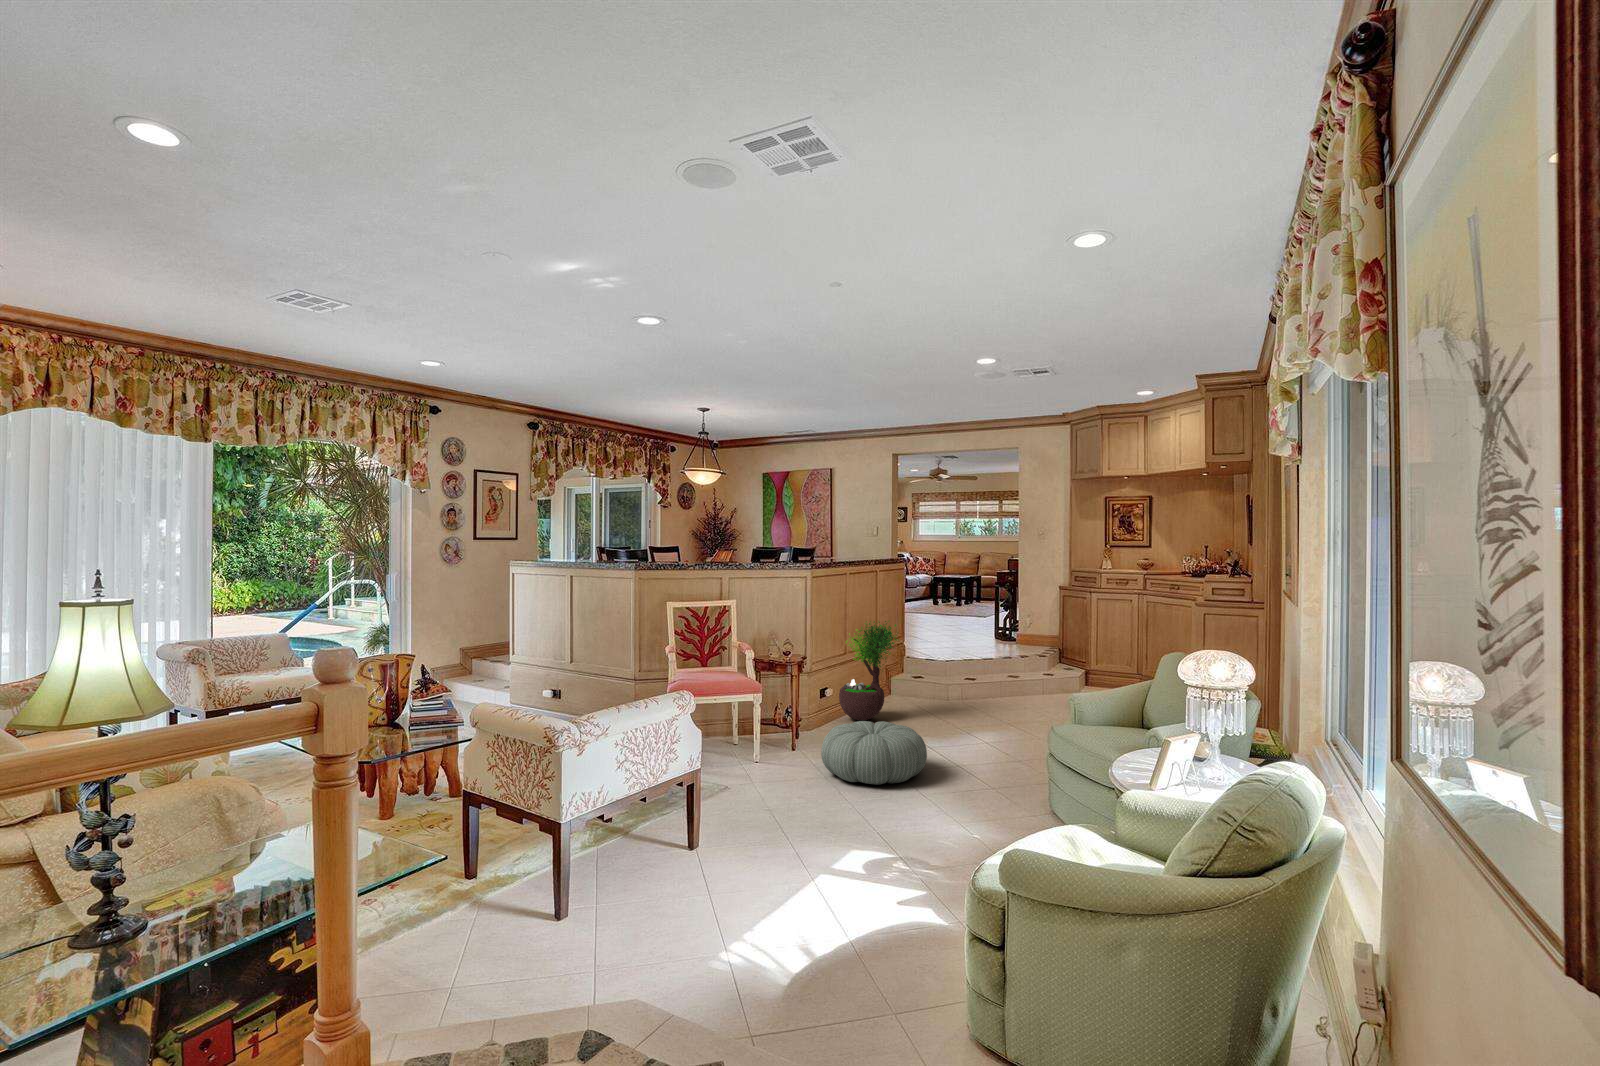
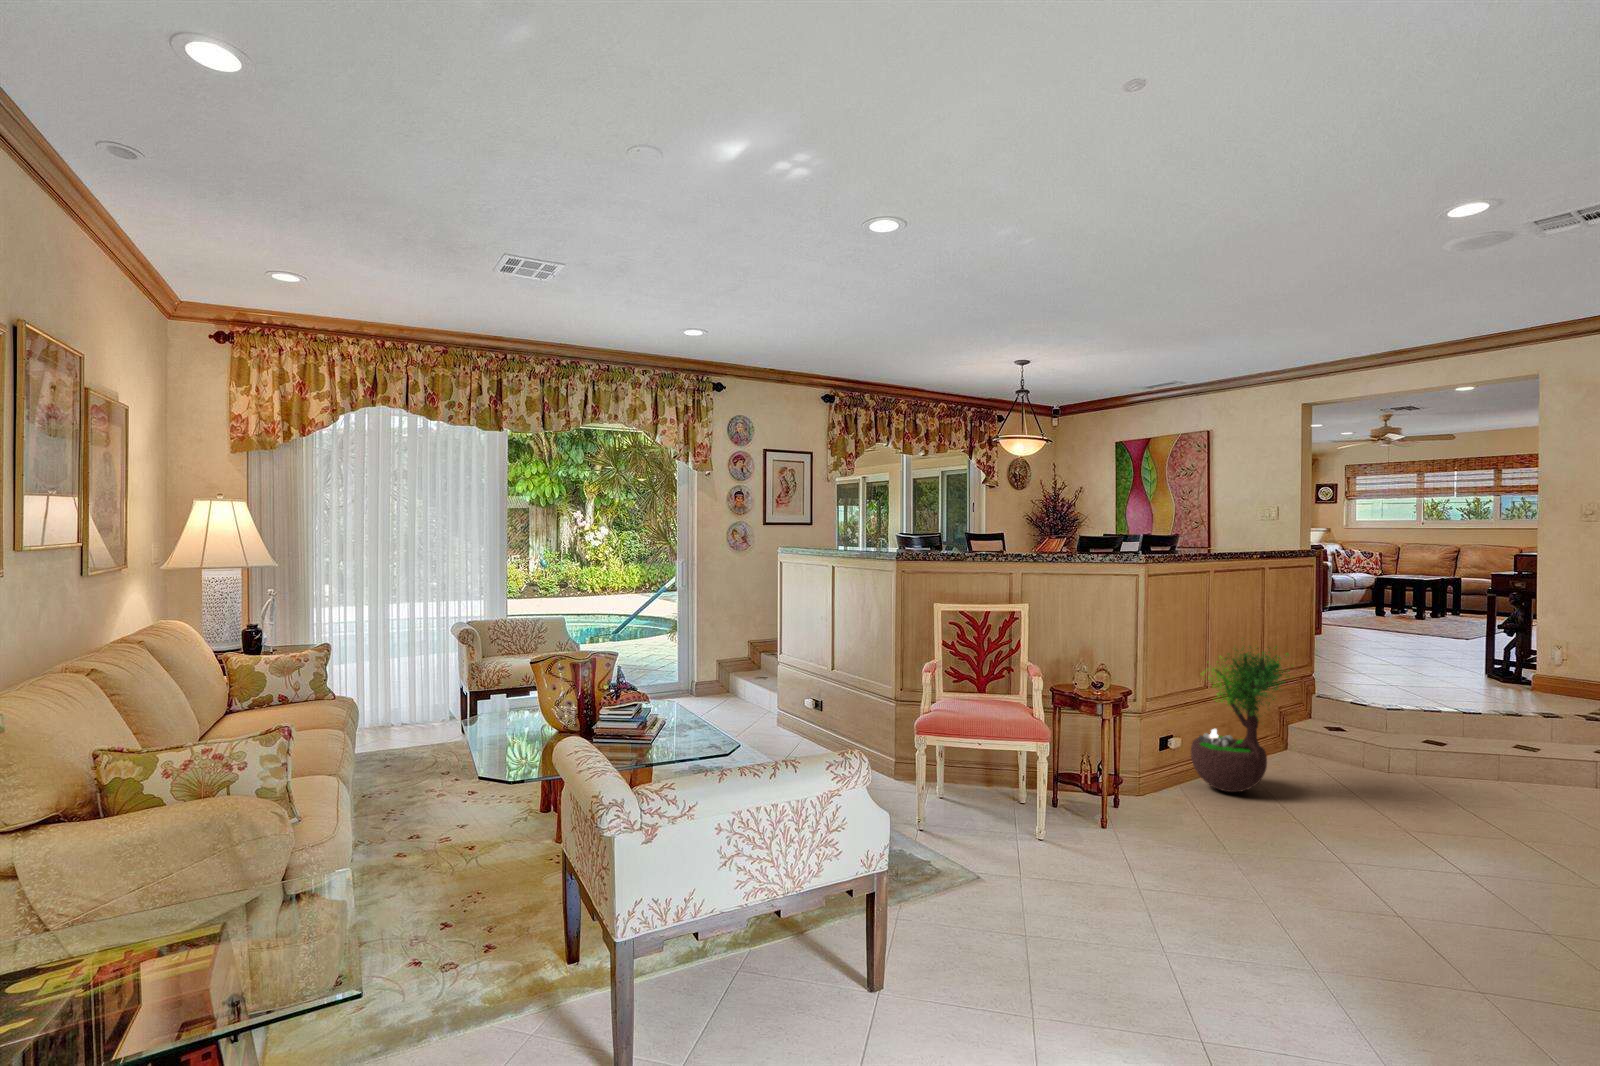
pouf: present [821,721,927,785] -> none [1130,808,1325,932]

